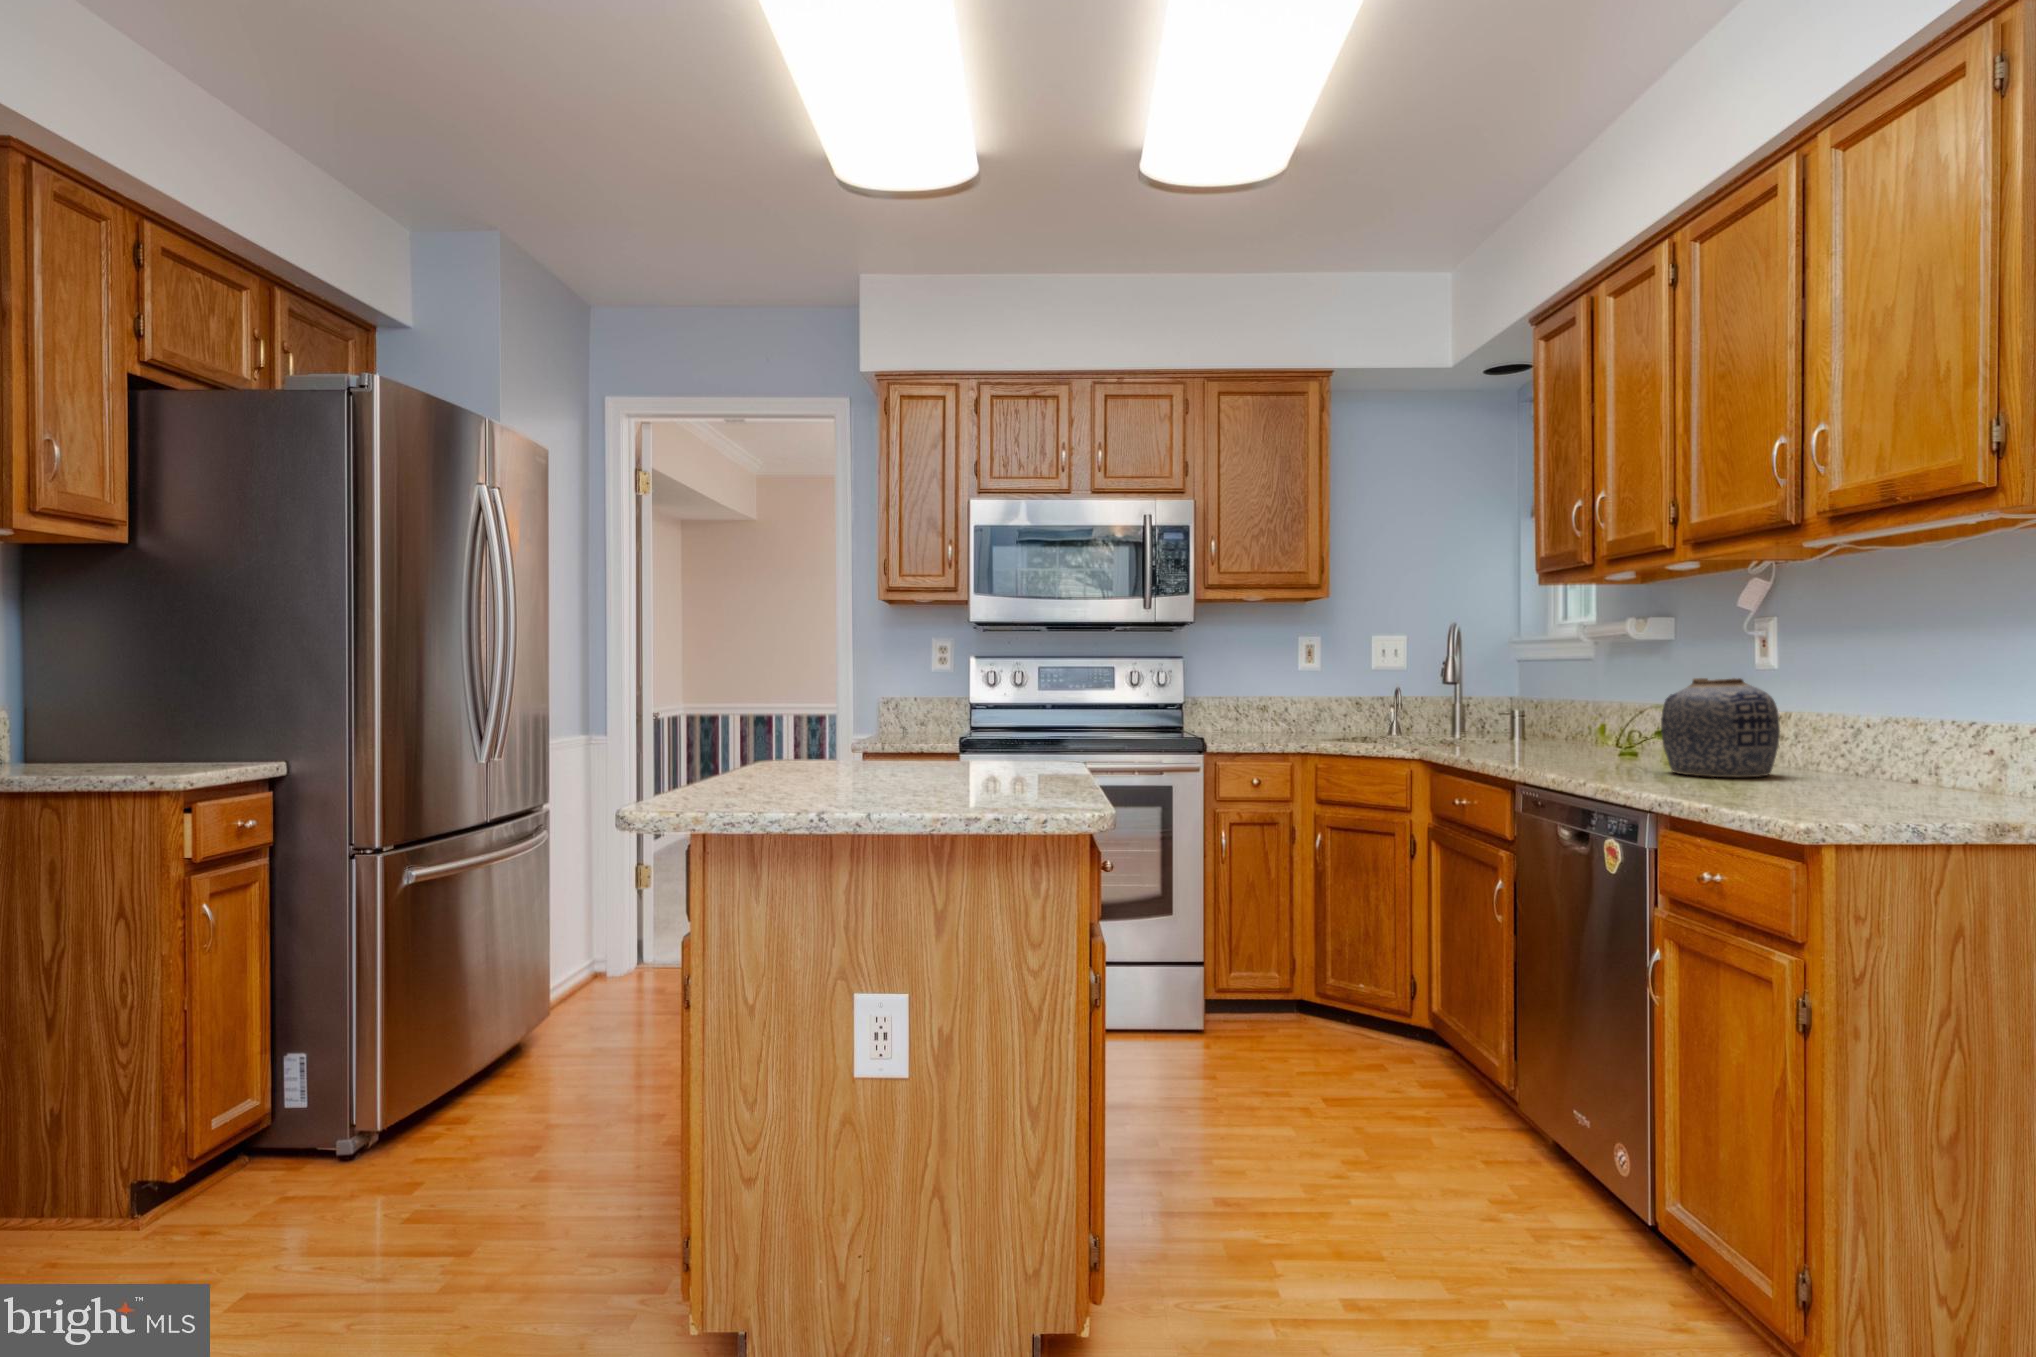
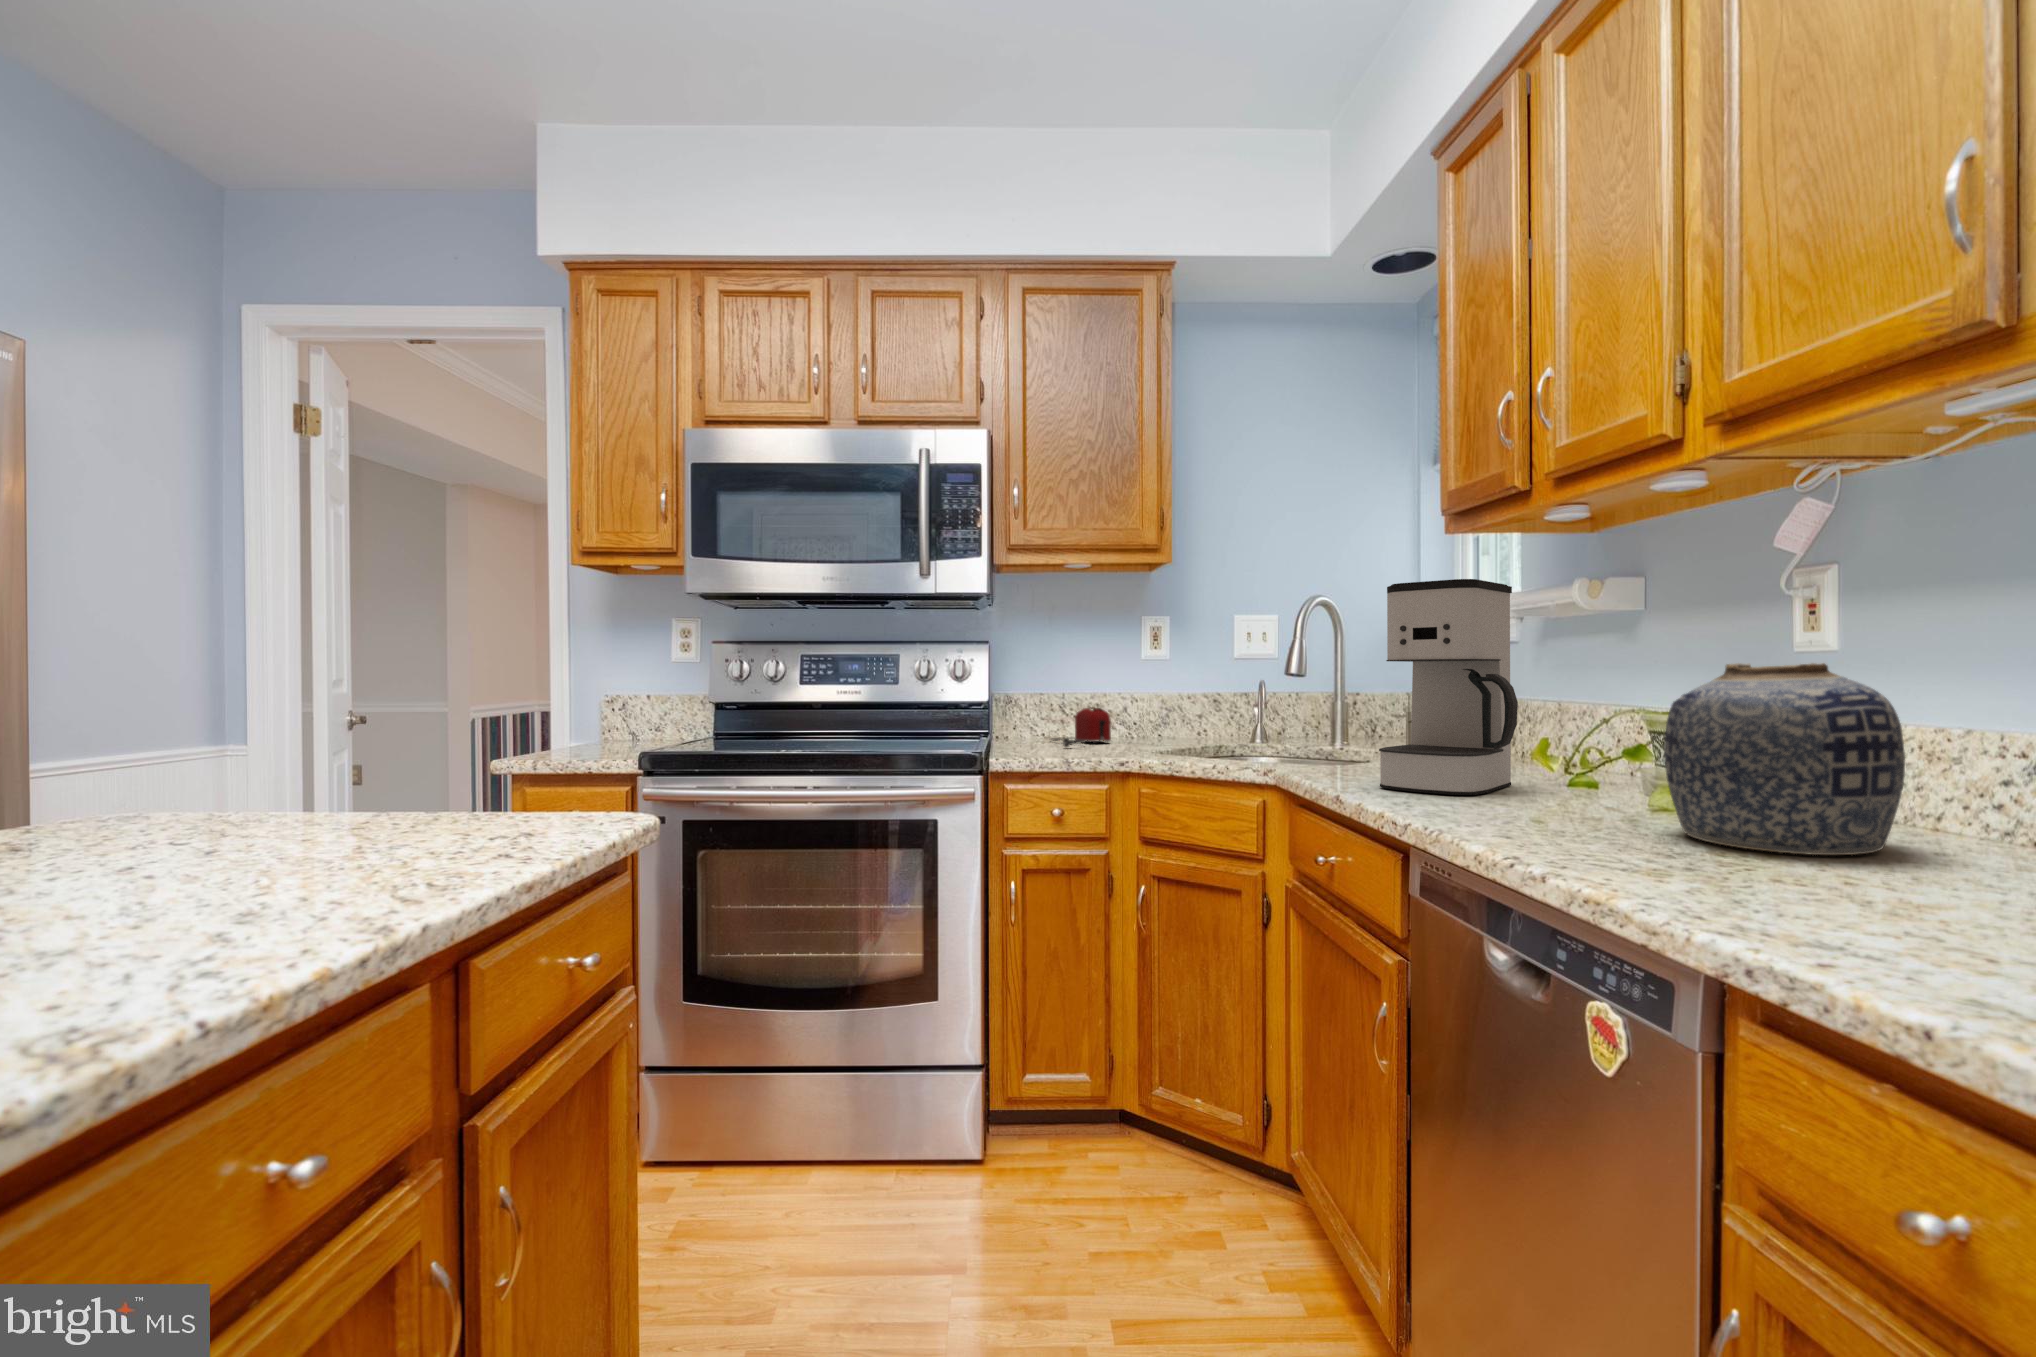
coffee maker: none [1496,623,1586,759] -> present [1379,579,1518,795]
toaster: none [1226,708,1278,738] -> present [1051,708,1111,747]

